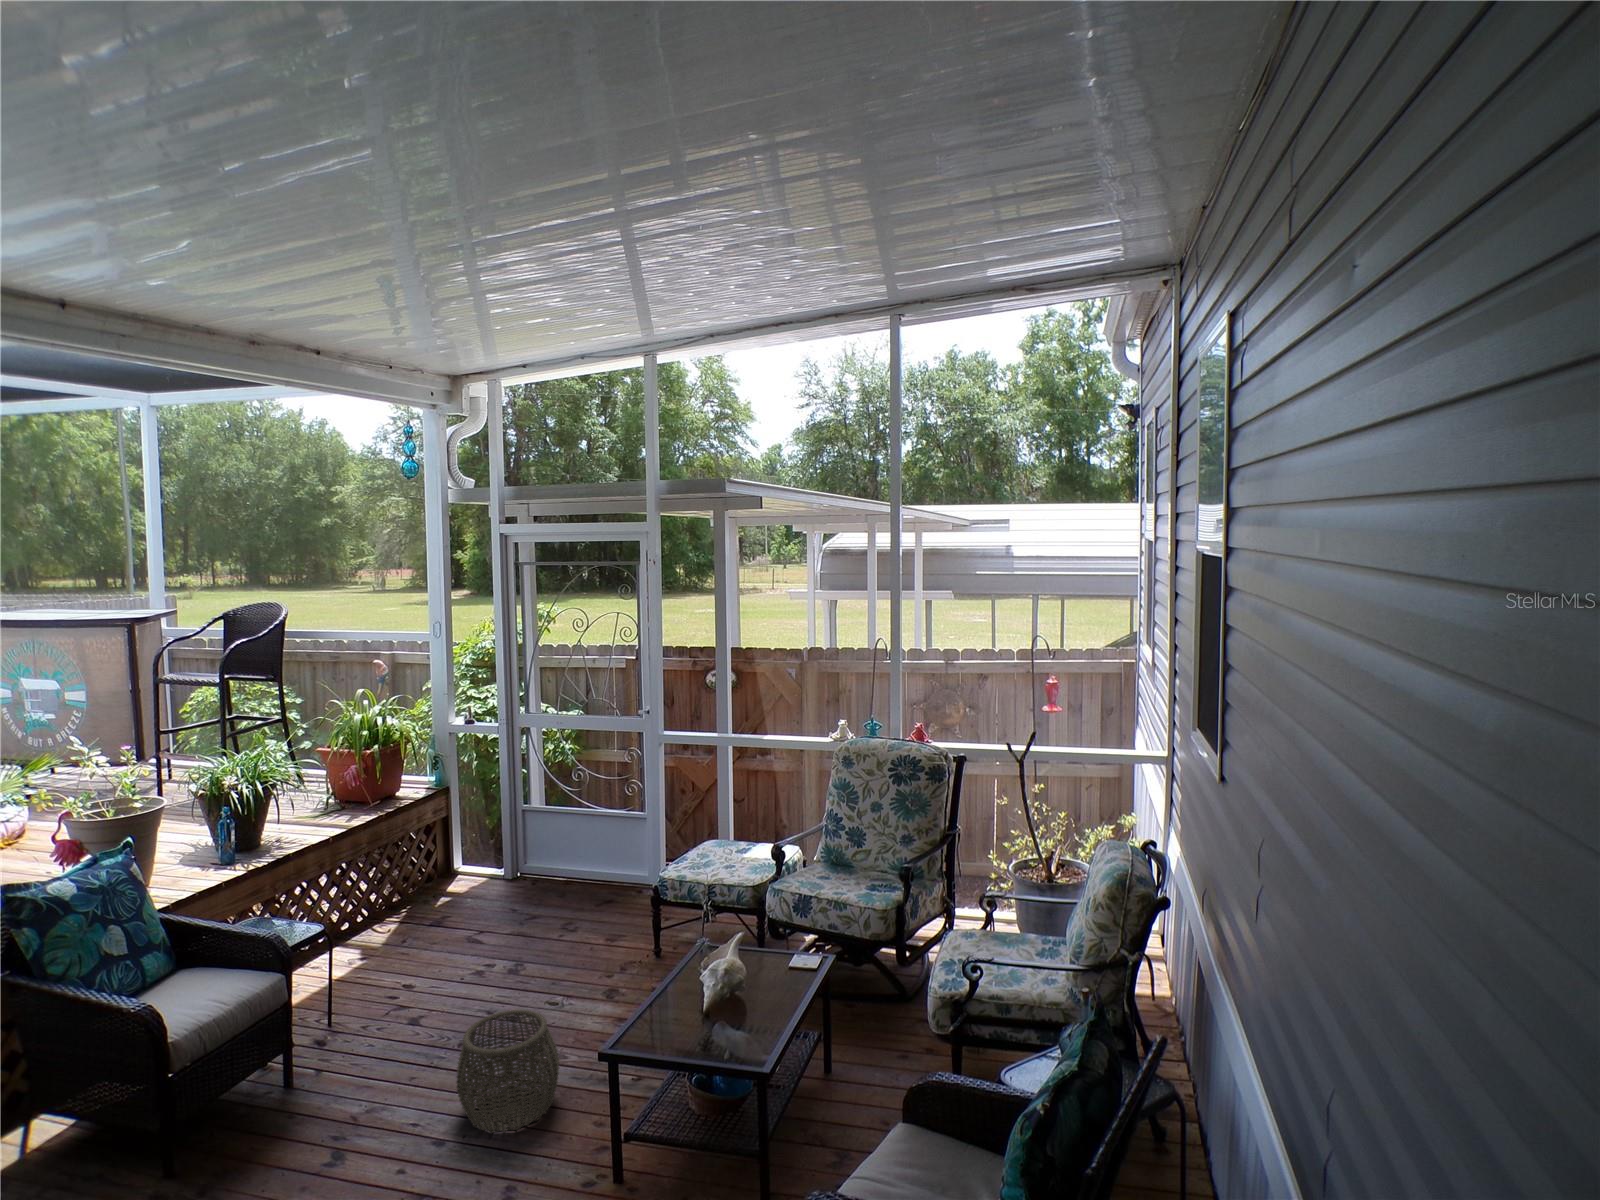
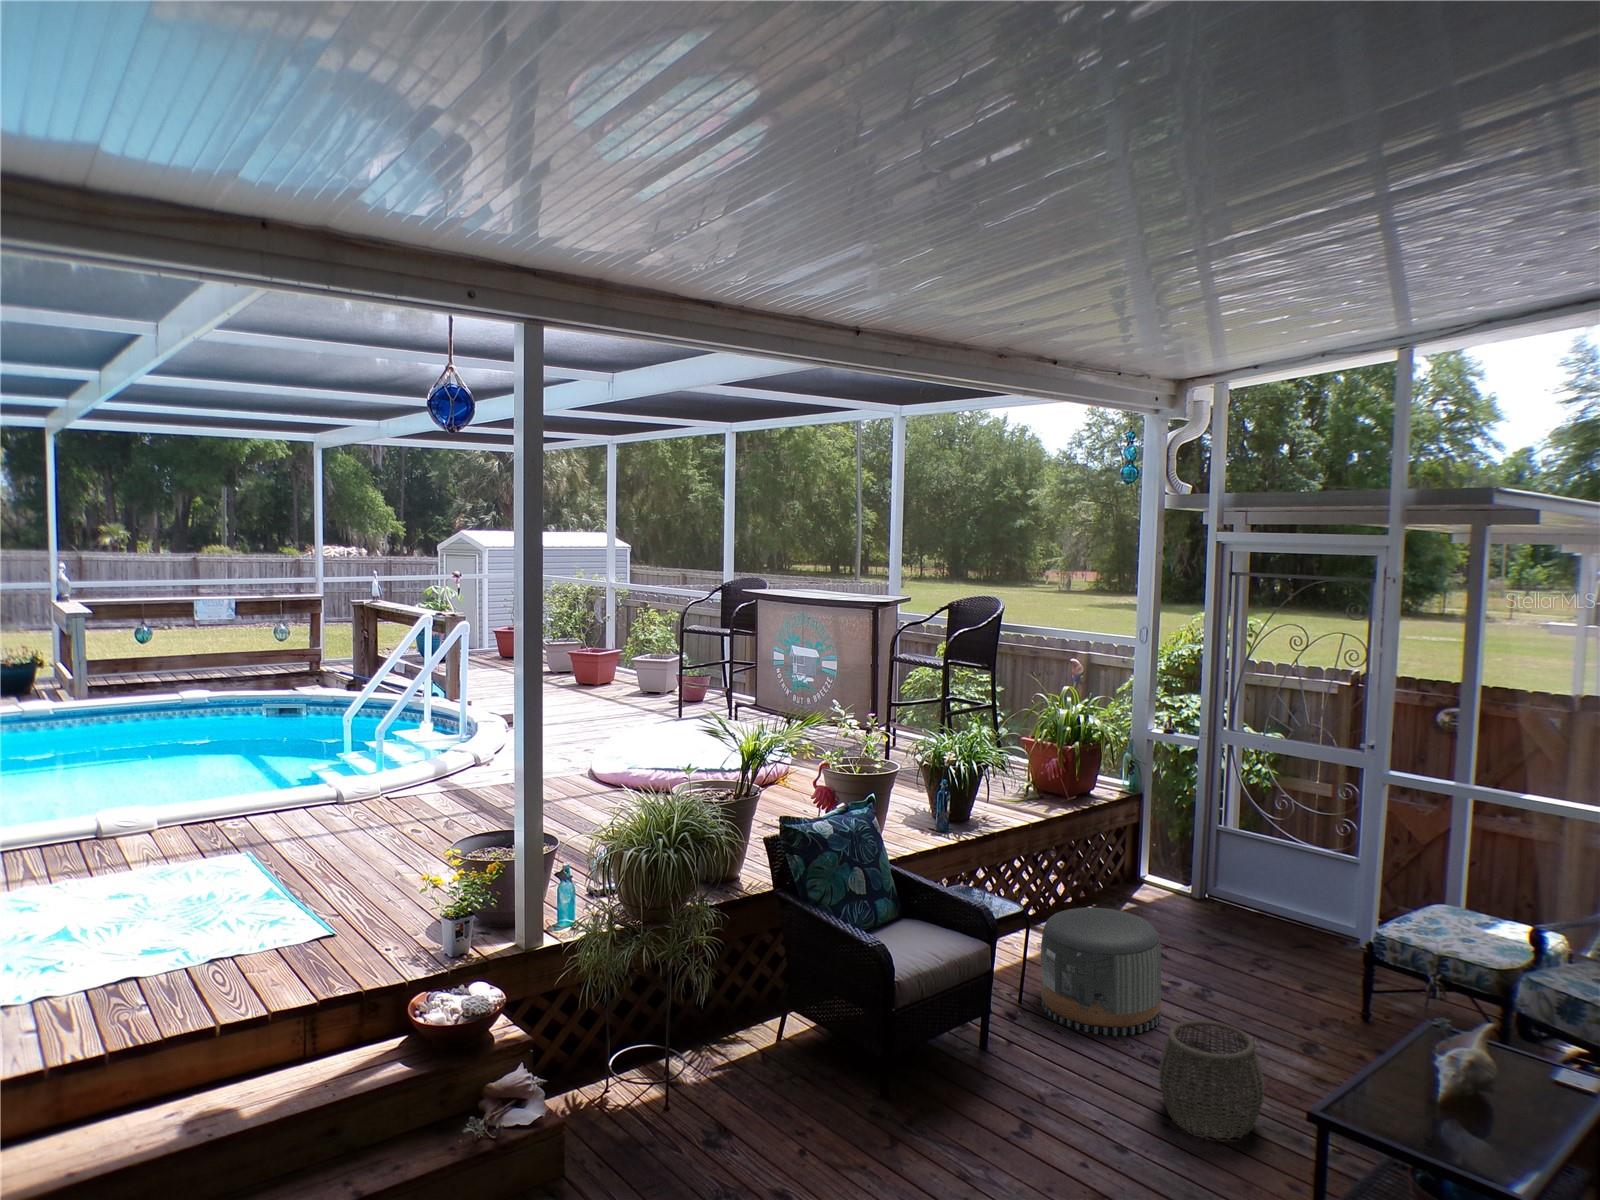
pouf: none [337,913,471,1054] -> present [1041,908,1161,1036]

